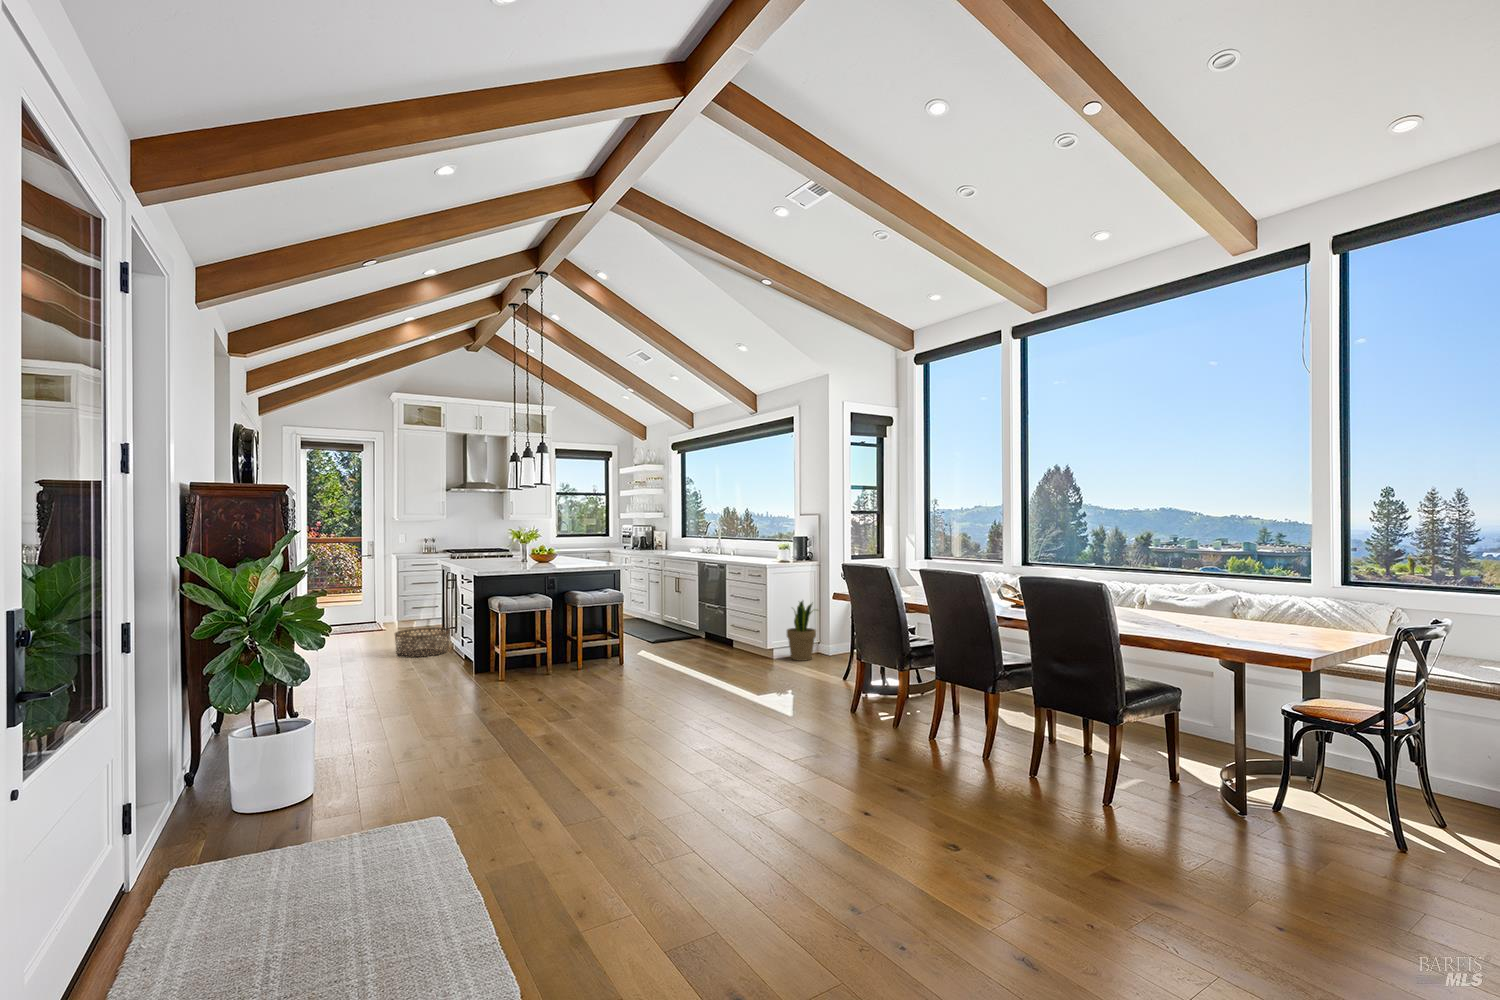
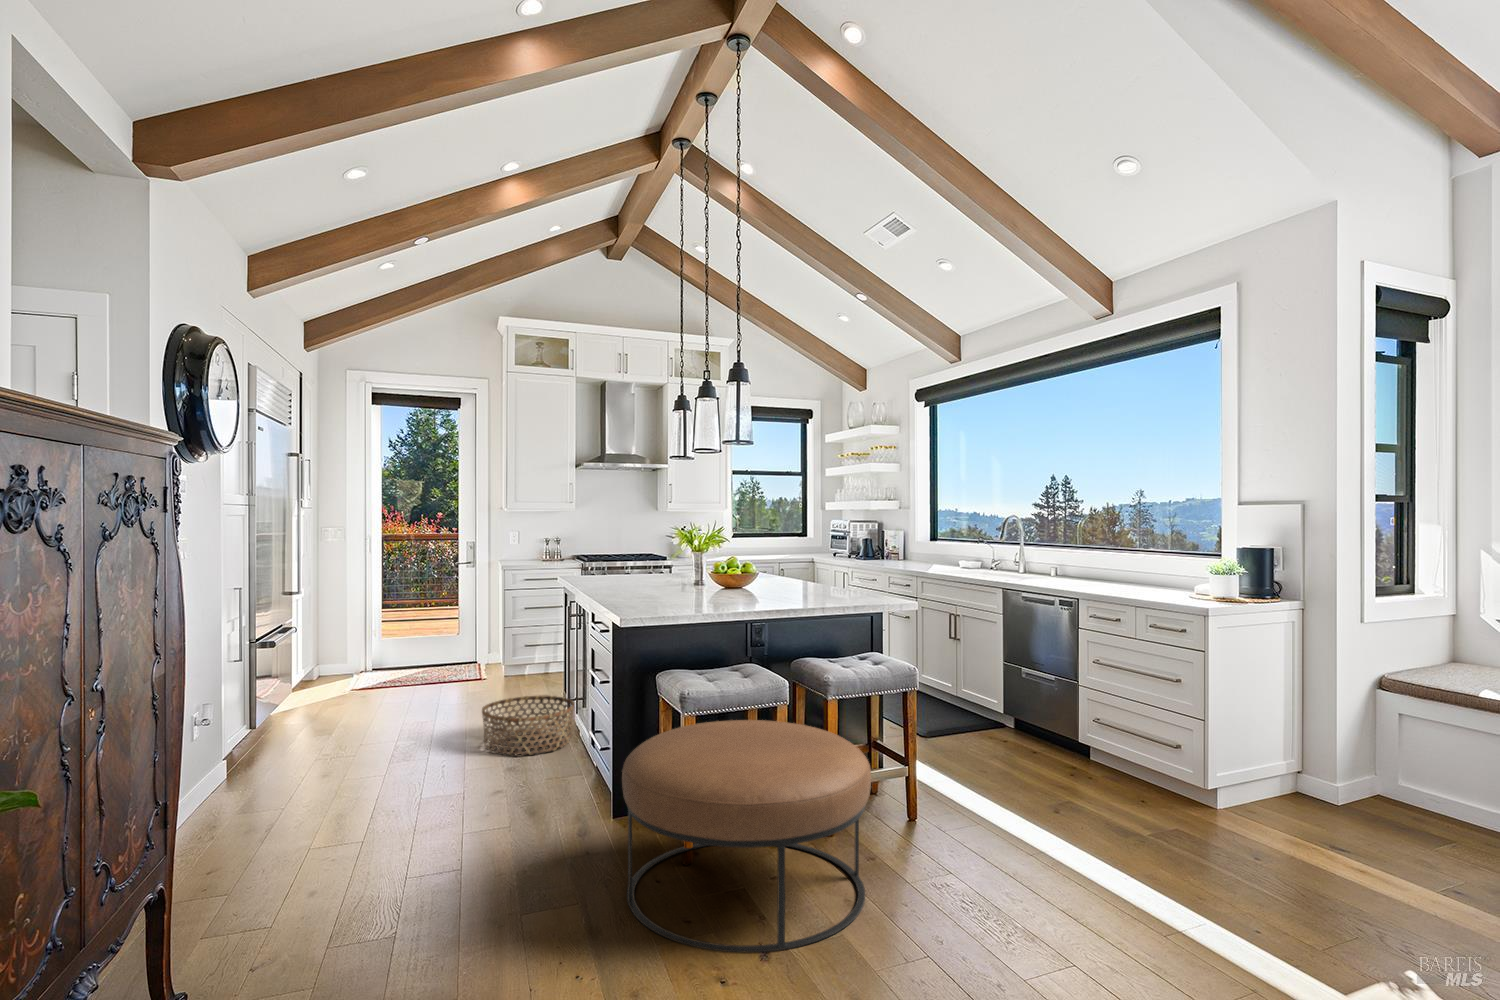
potted plant: present [787,601,816,661] -> none [1244,687,1323,822]
ottoman: none [479,618,593,700] -> present [622,720,871,952]

